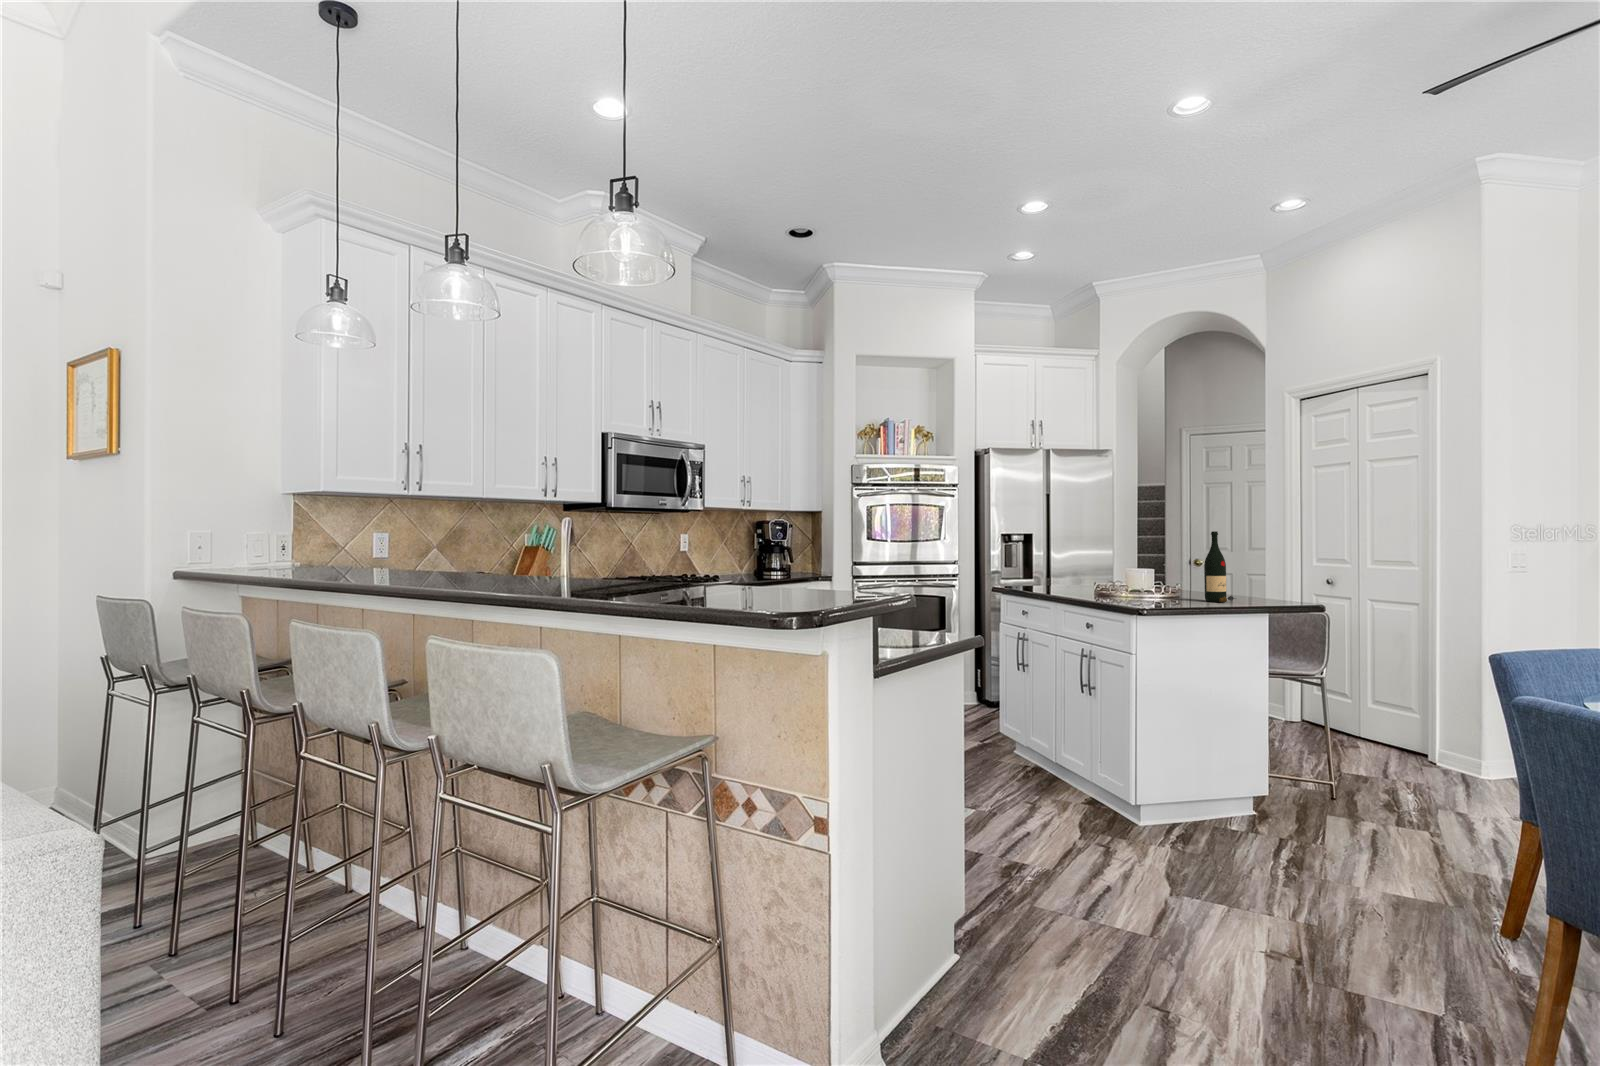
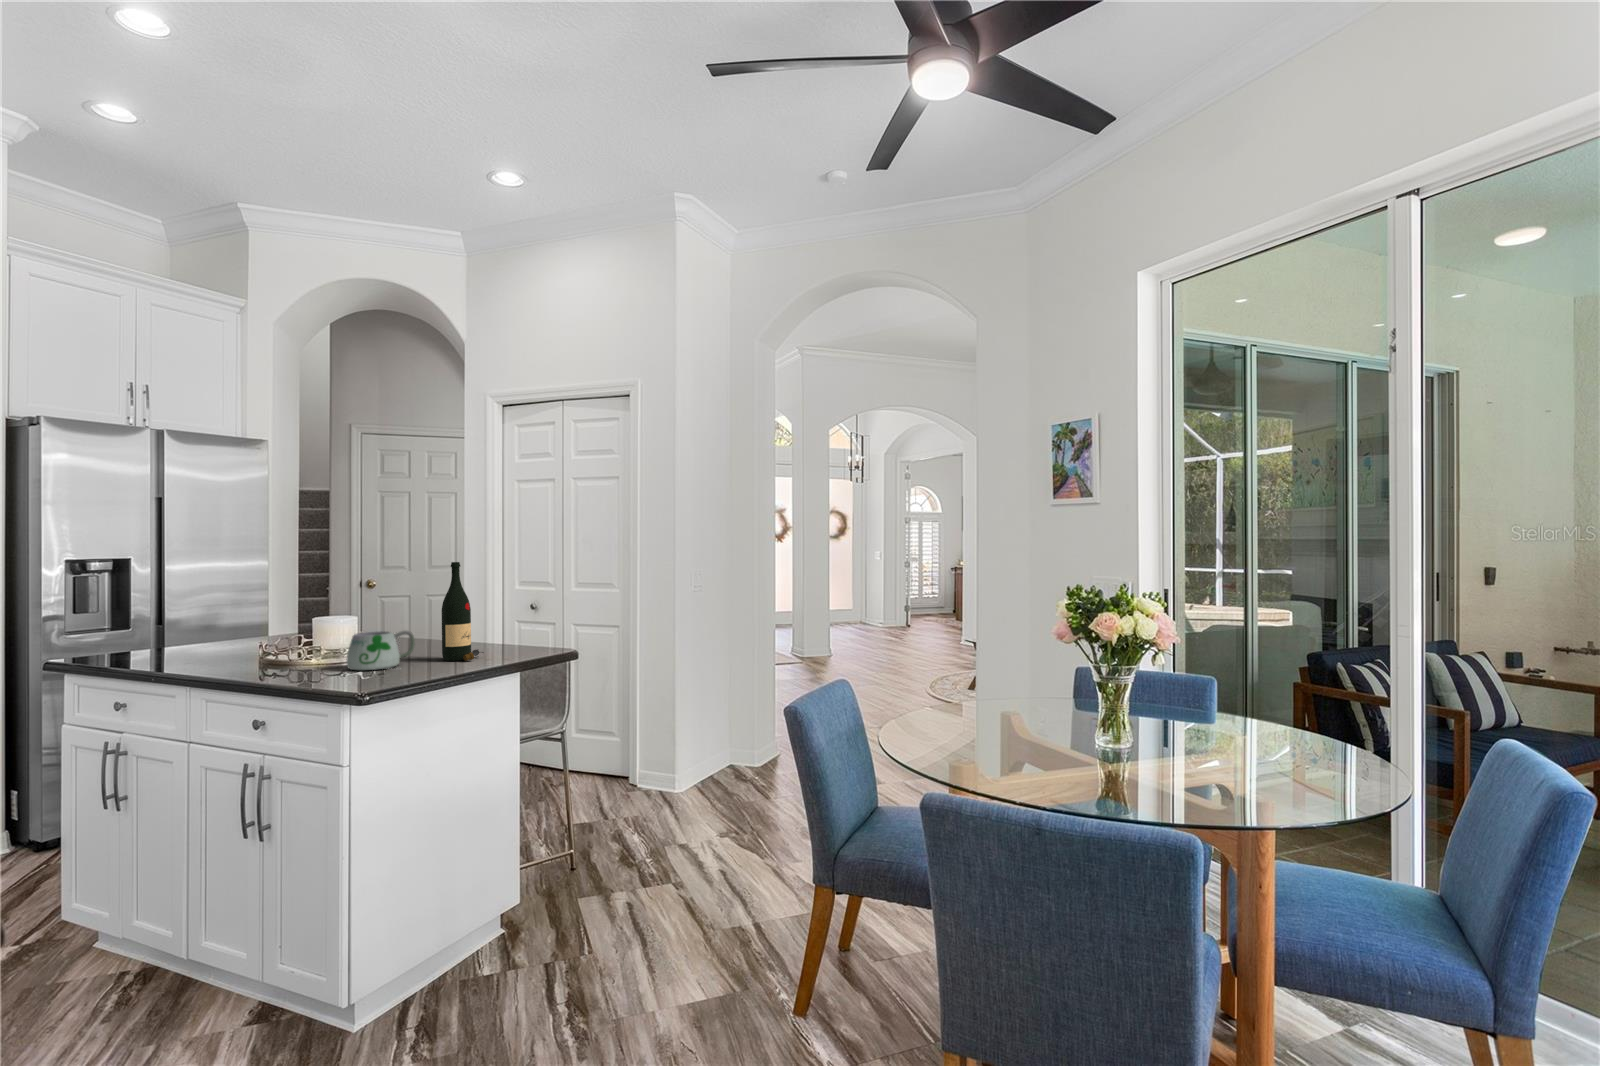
mug: none [1139,577,1184,602] -> present [346,631,415,670]

